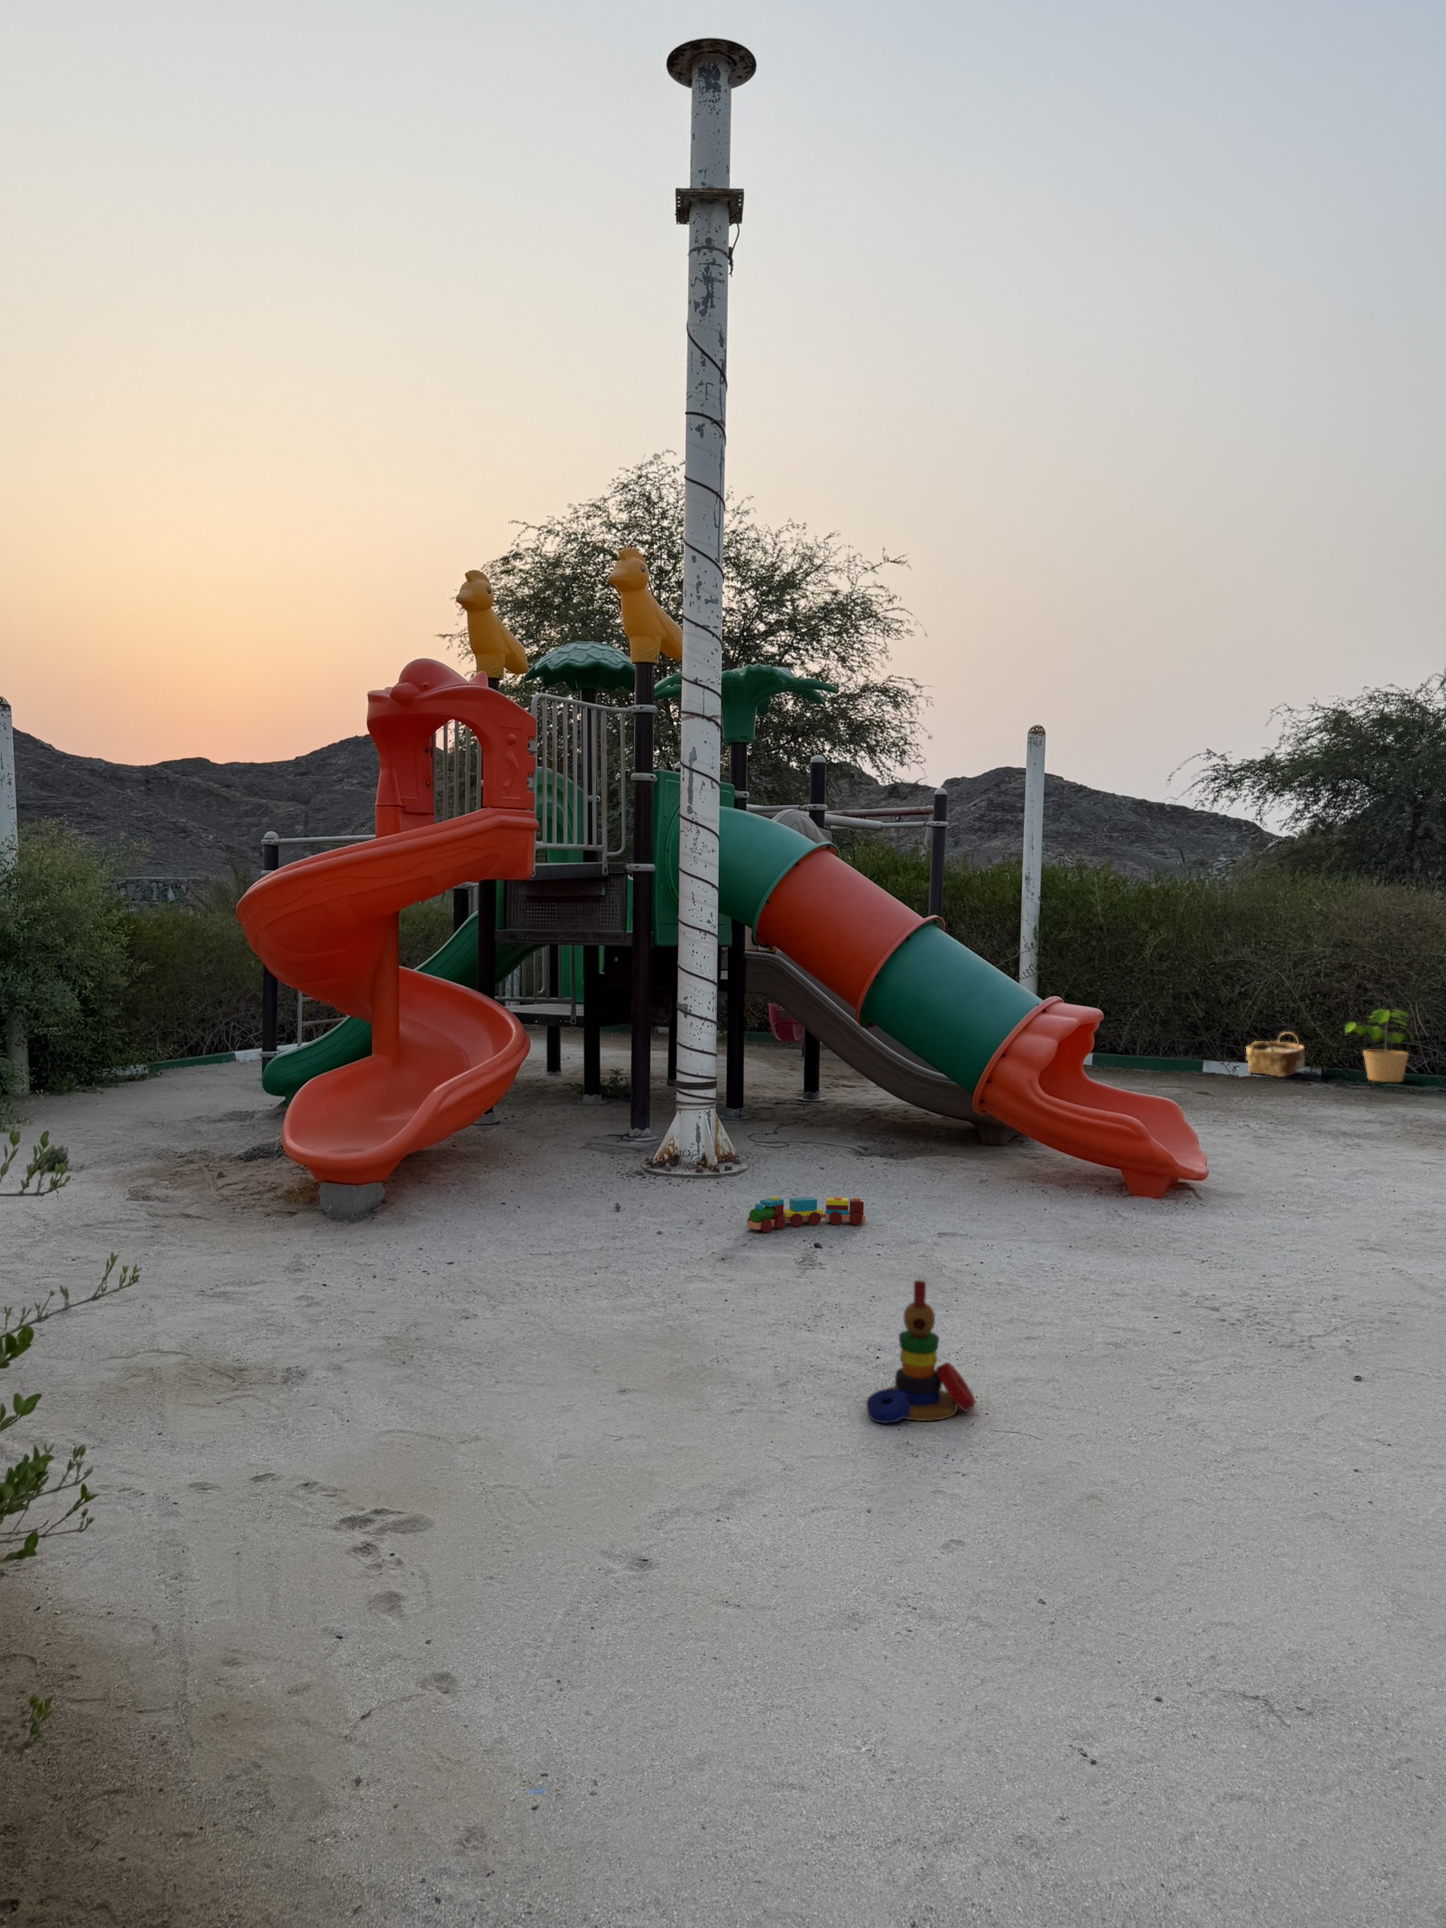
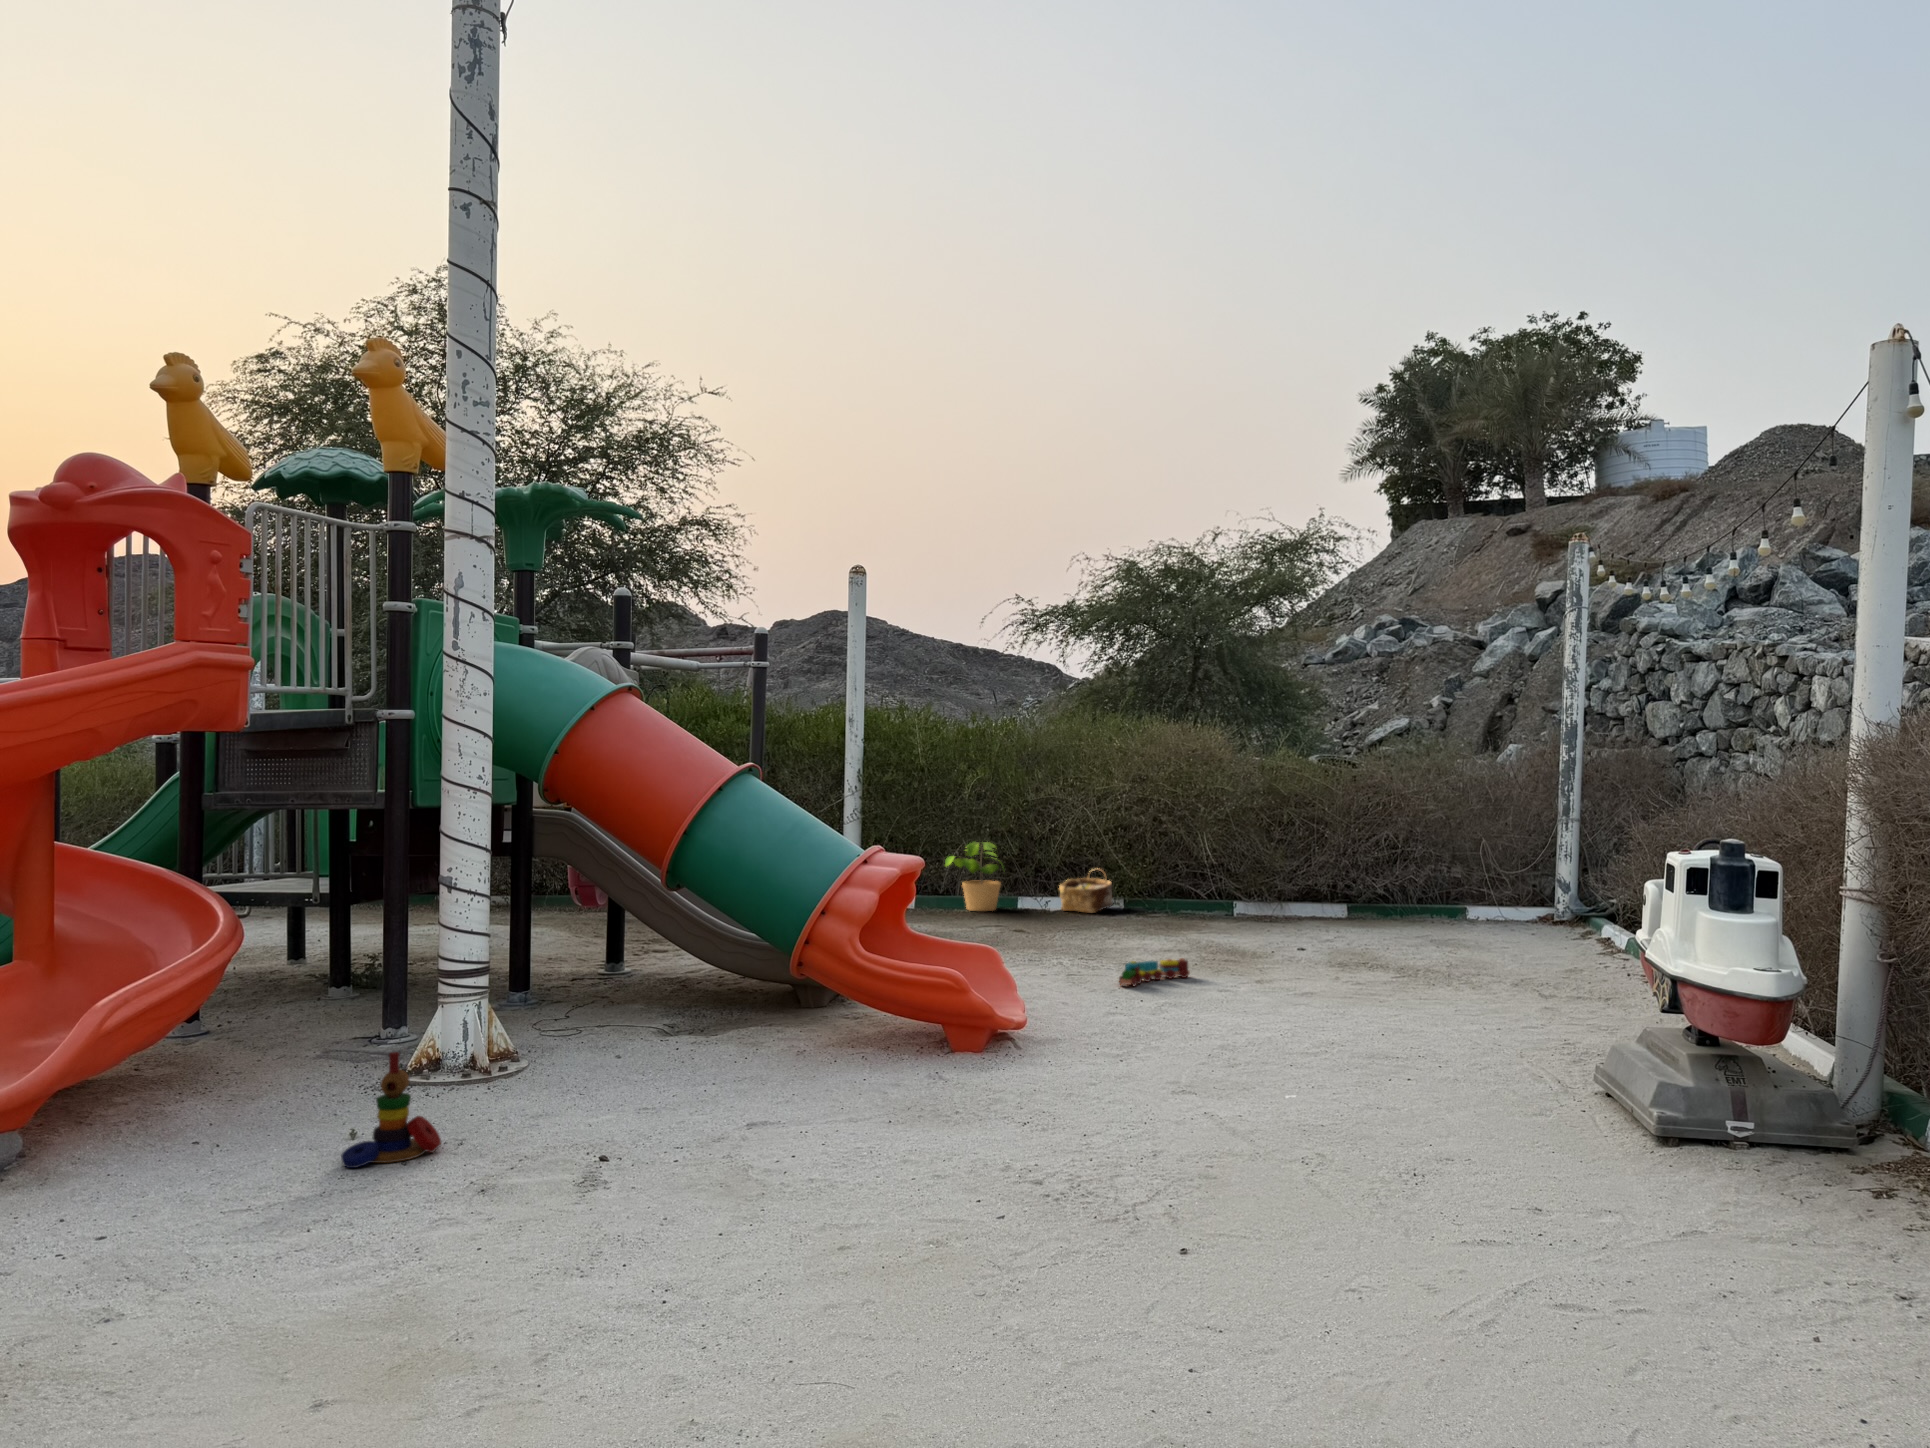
potted plant: present [1345,1009,1413,1082] -> present [945,842,1001,911]
toy train: present [747,1196,865,1232] -> present [1119,958,1190,986]
stacking toy: present [866,1280,975,1424] -> present [341,1052,441,1168]

